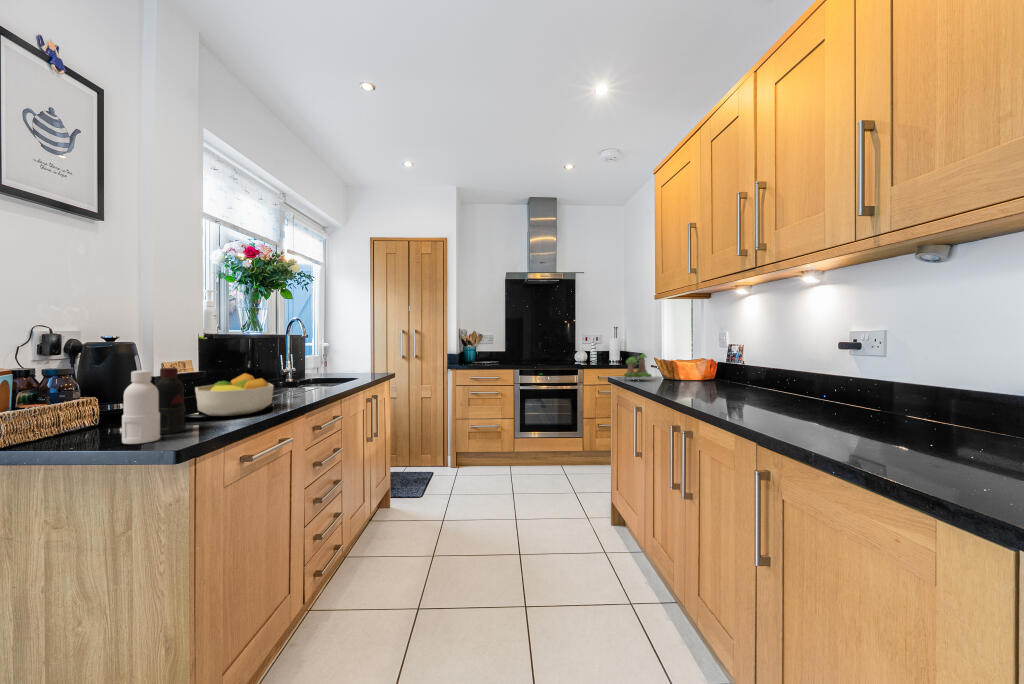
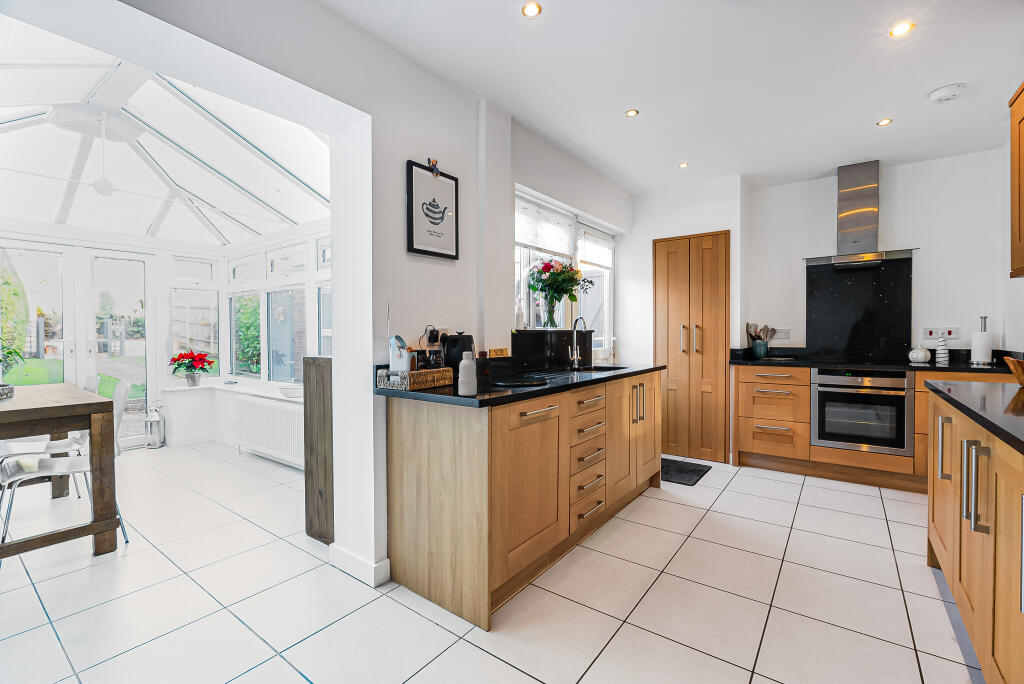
plant: present [624,353,651,378] -> none [946,334,1002,386]
fruit bowl: present [195,373,274,416] -> none [501,358,549,386]

